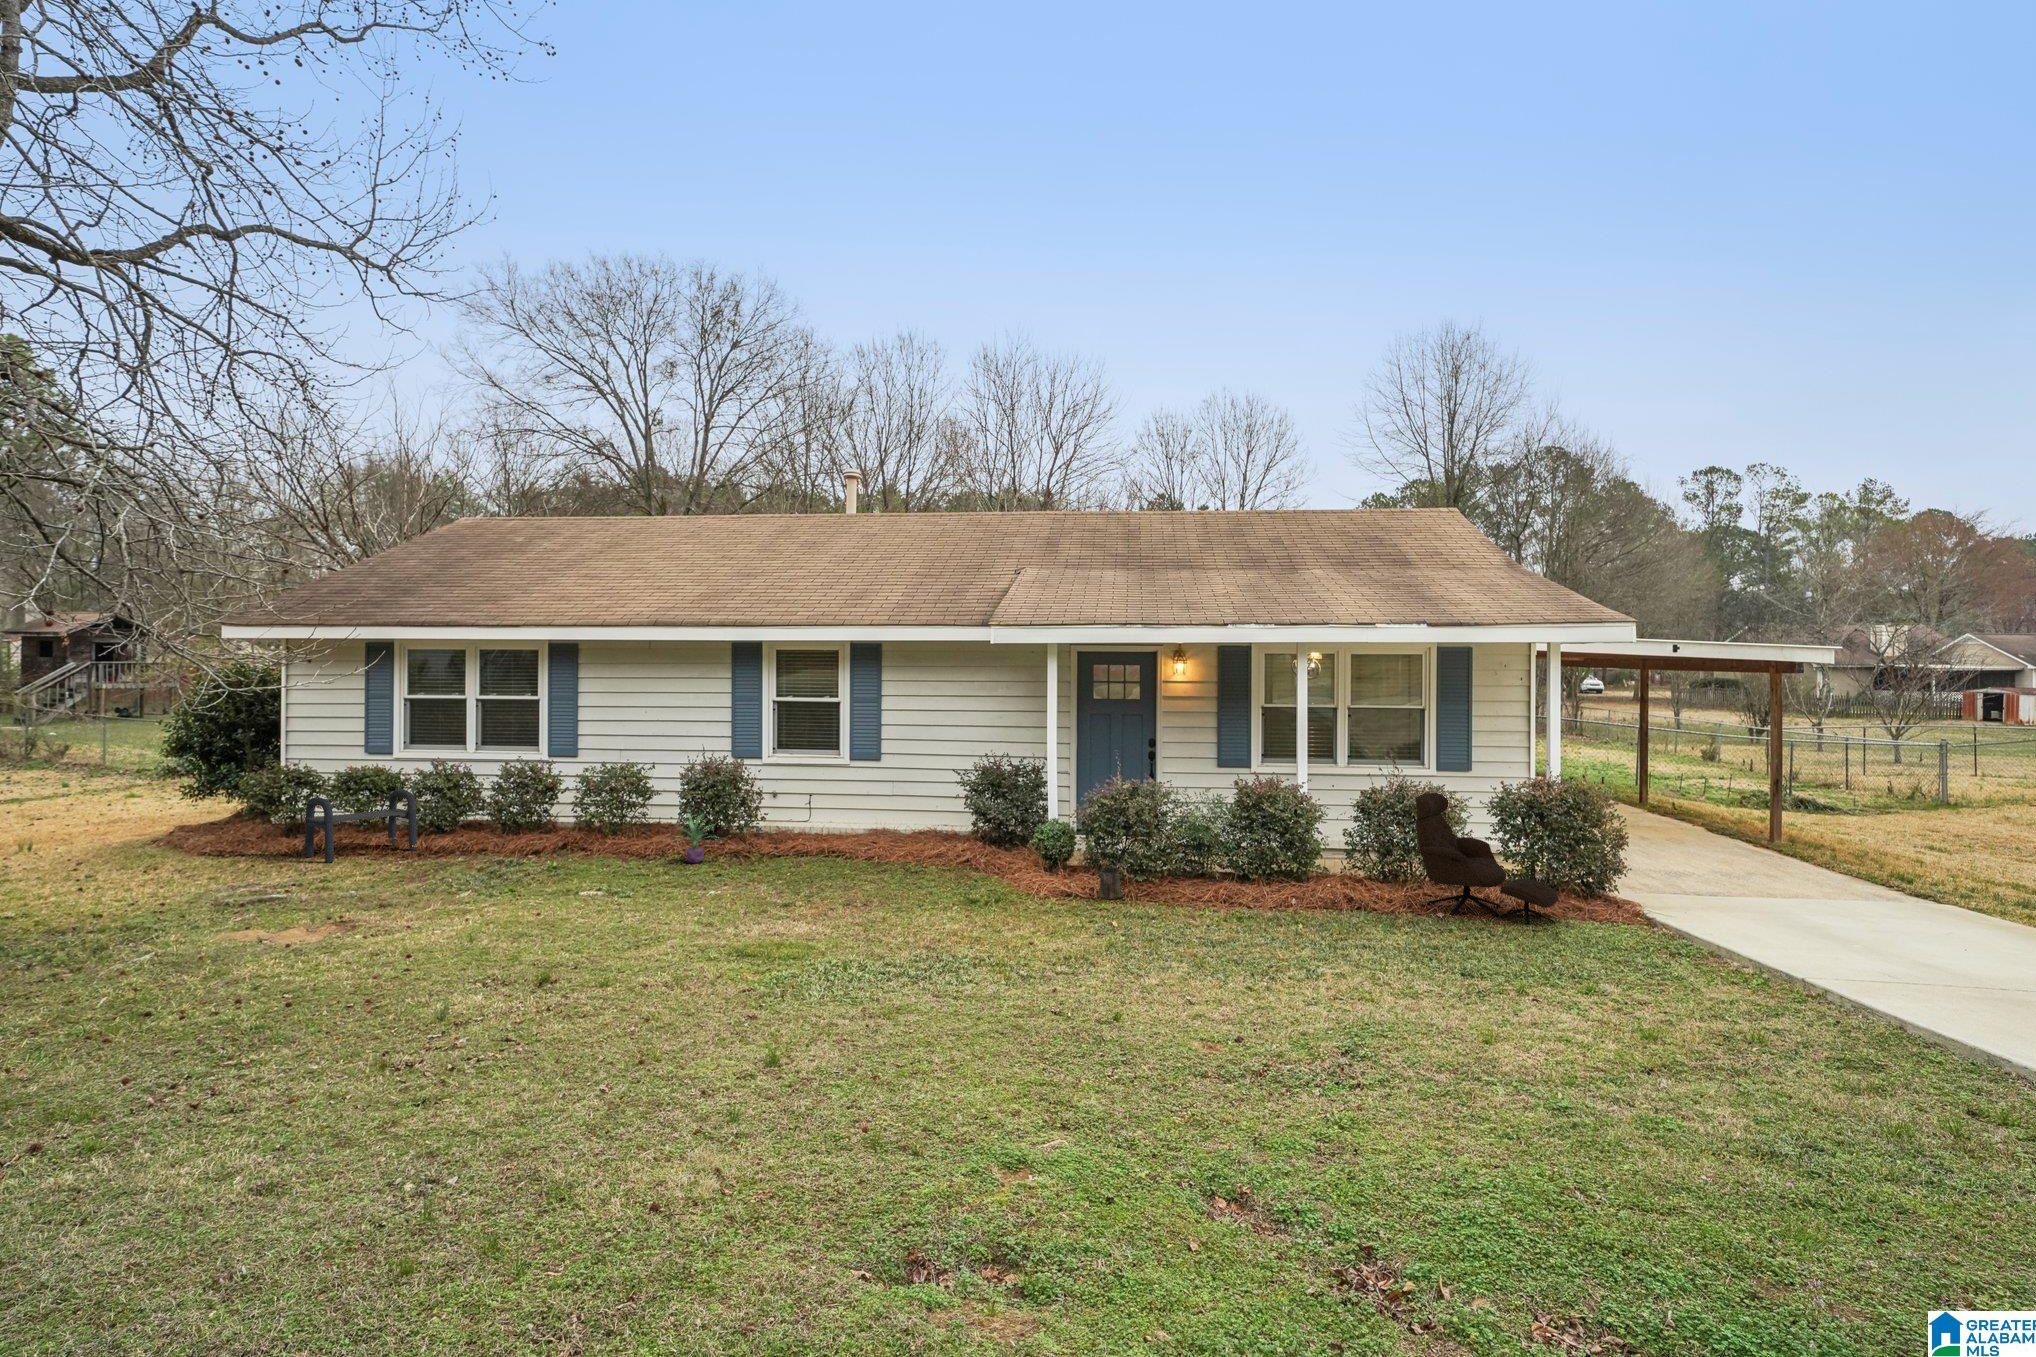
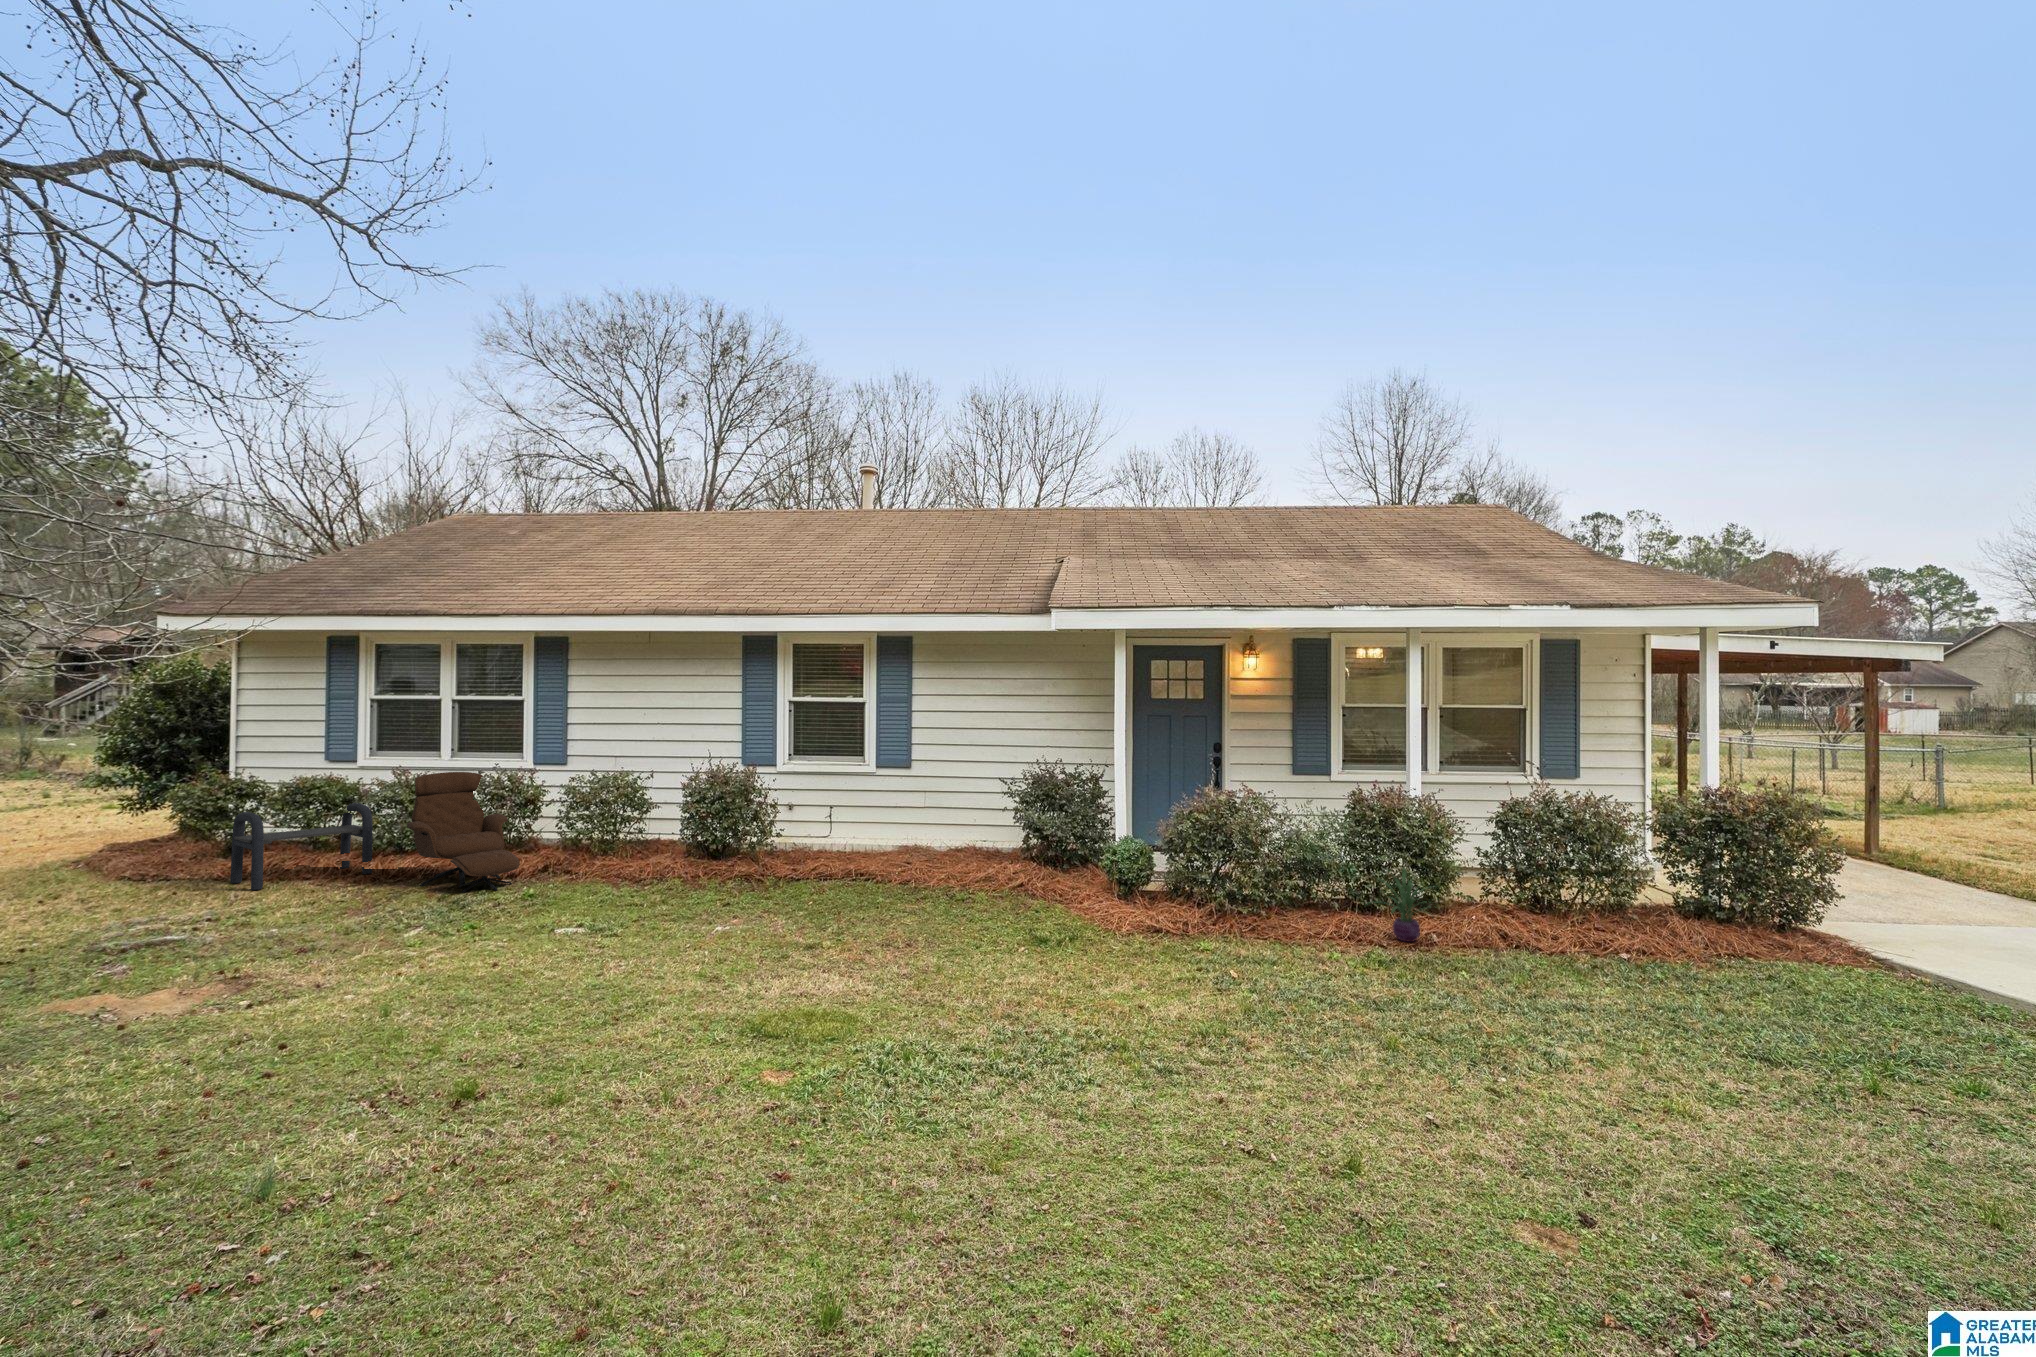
lounge chair: present [1416,793,1558,925] -> present [407,772,520,893]
decorative plant: present [682,814,705,863] -> present [1369,868,1420,942]
watering can: present [1097,867,1123,899] -> none [1190,892,1221,932]

